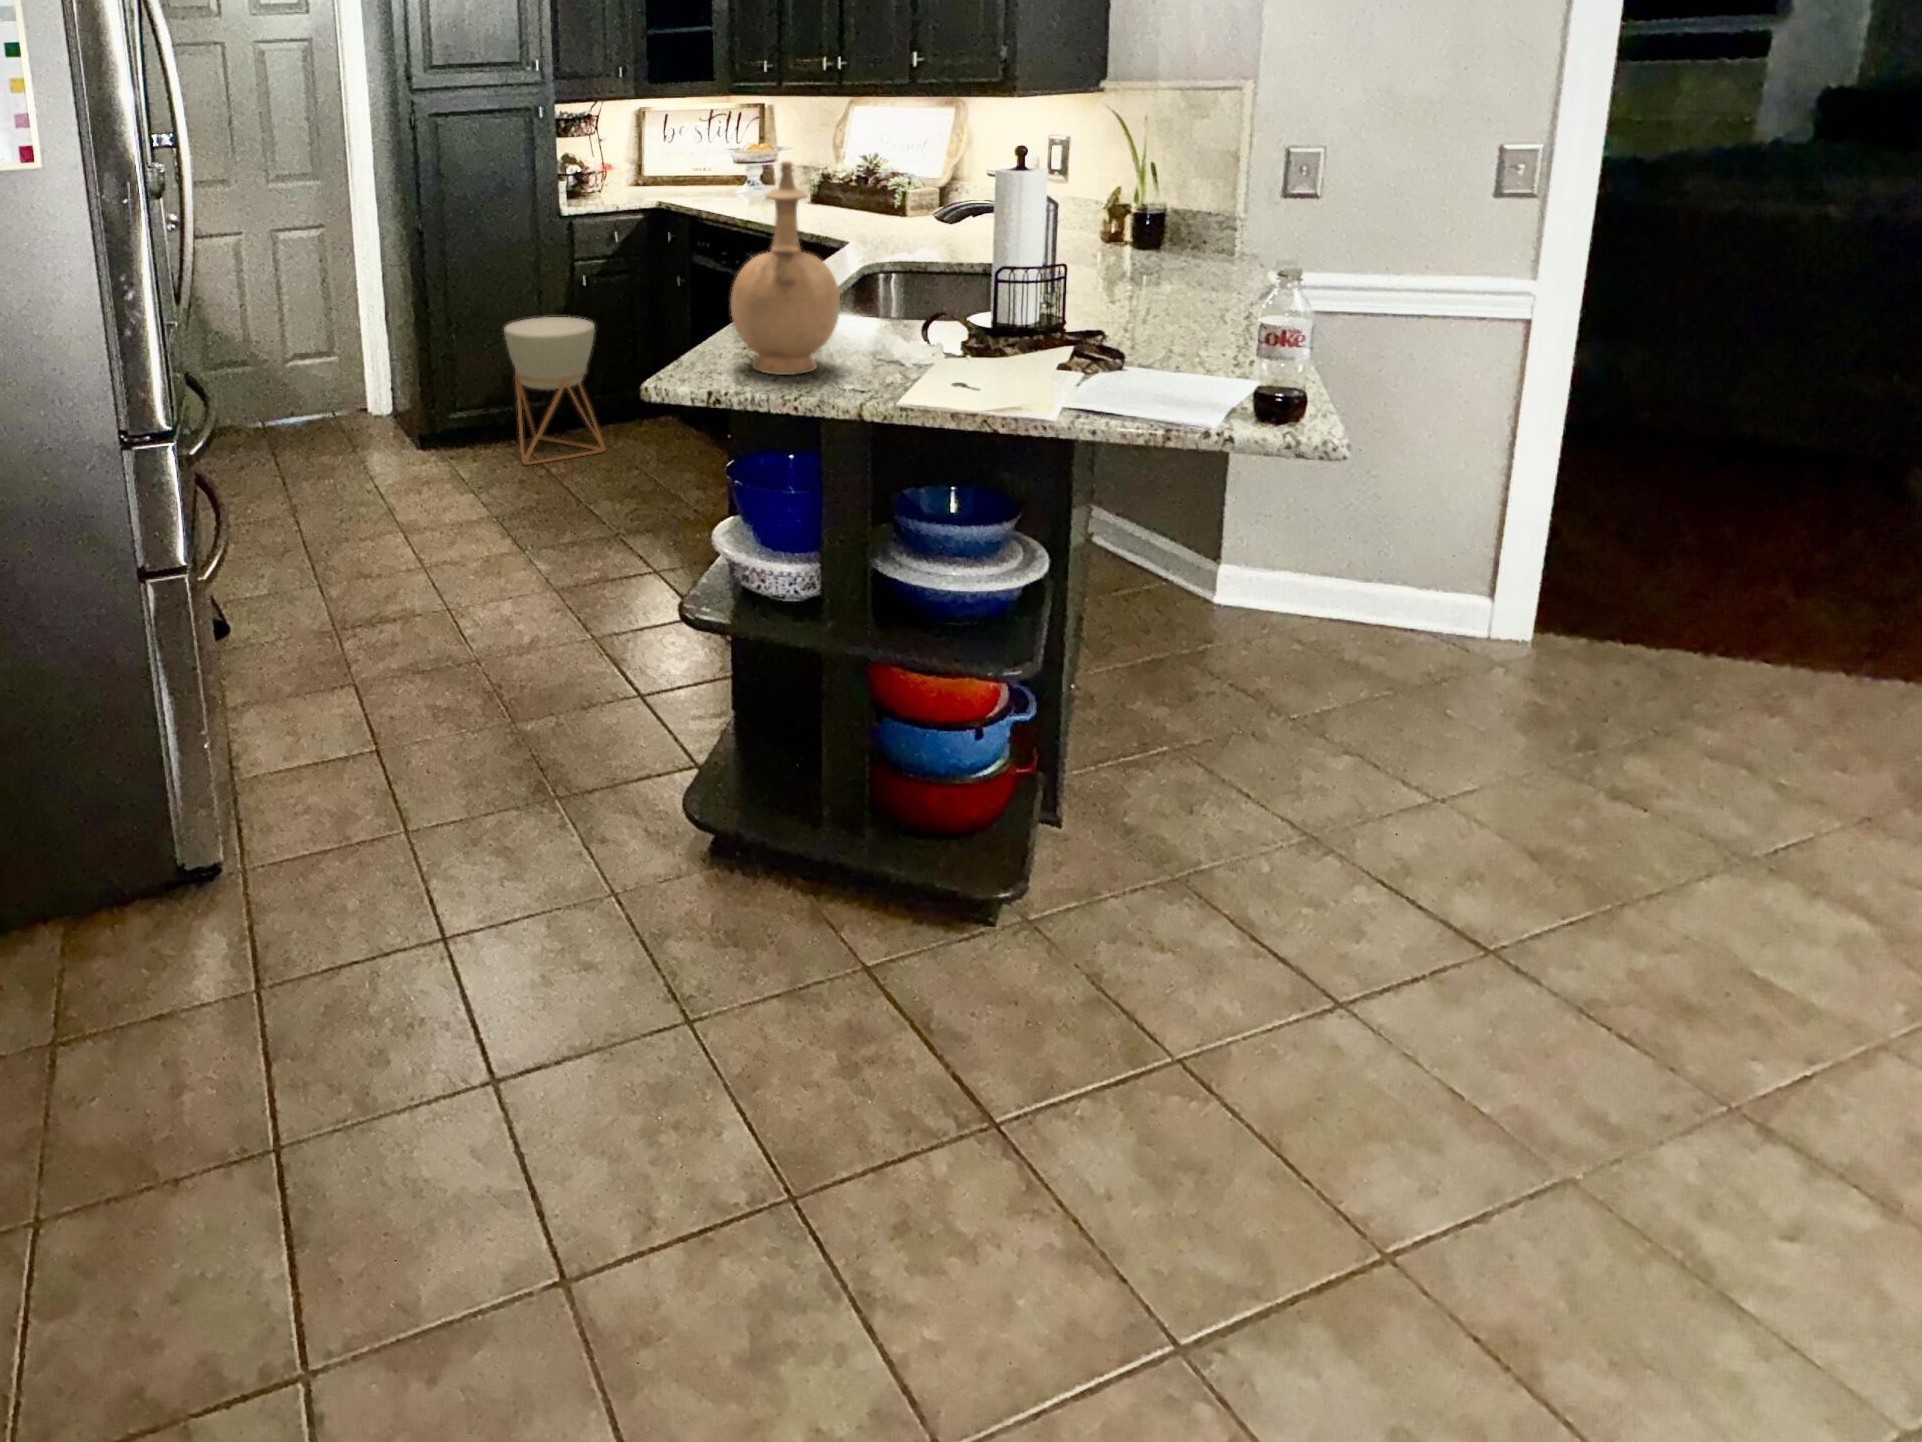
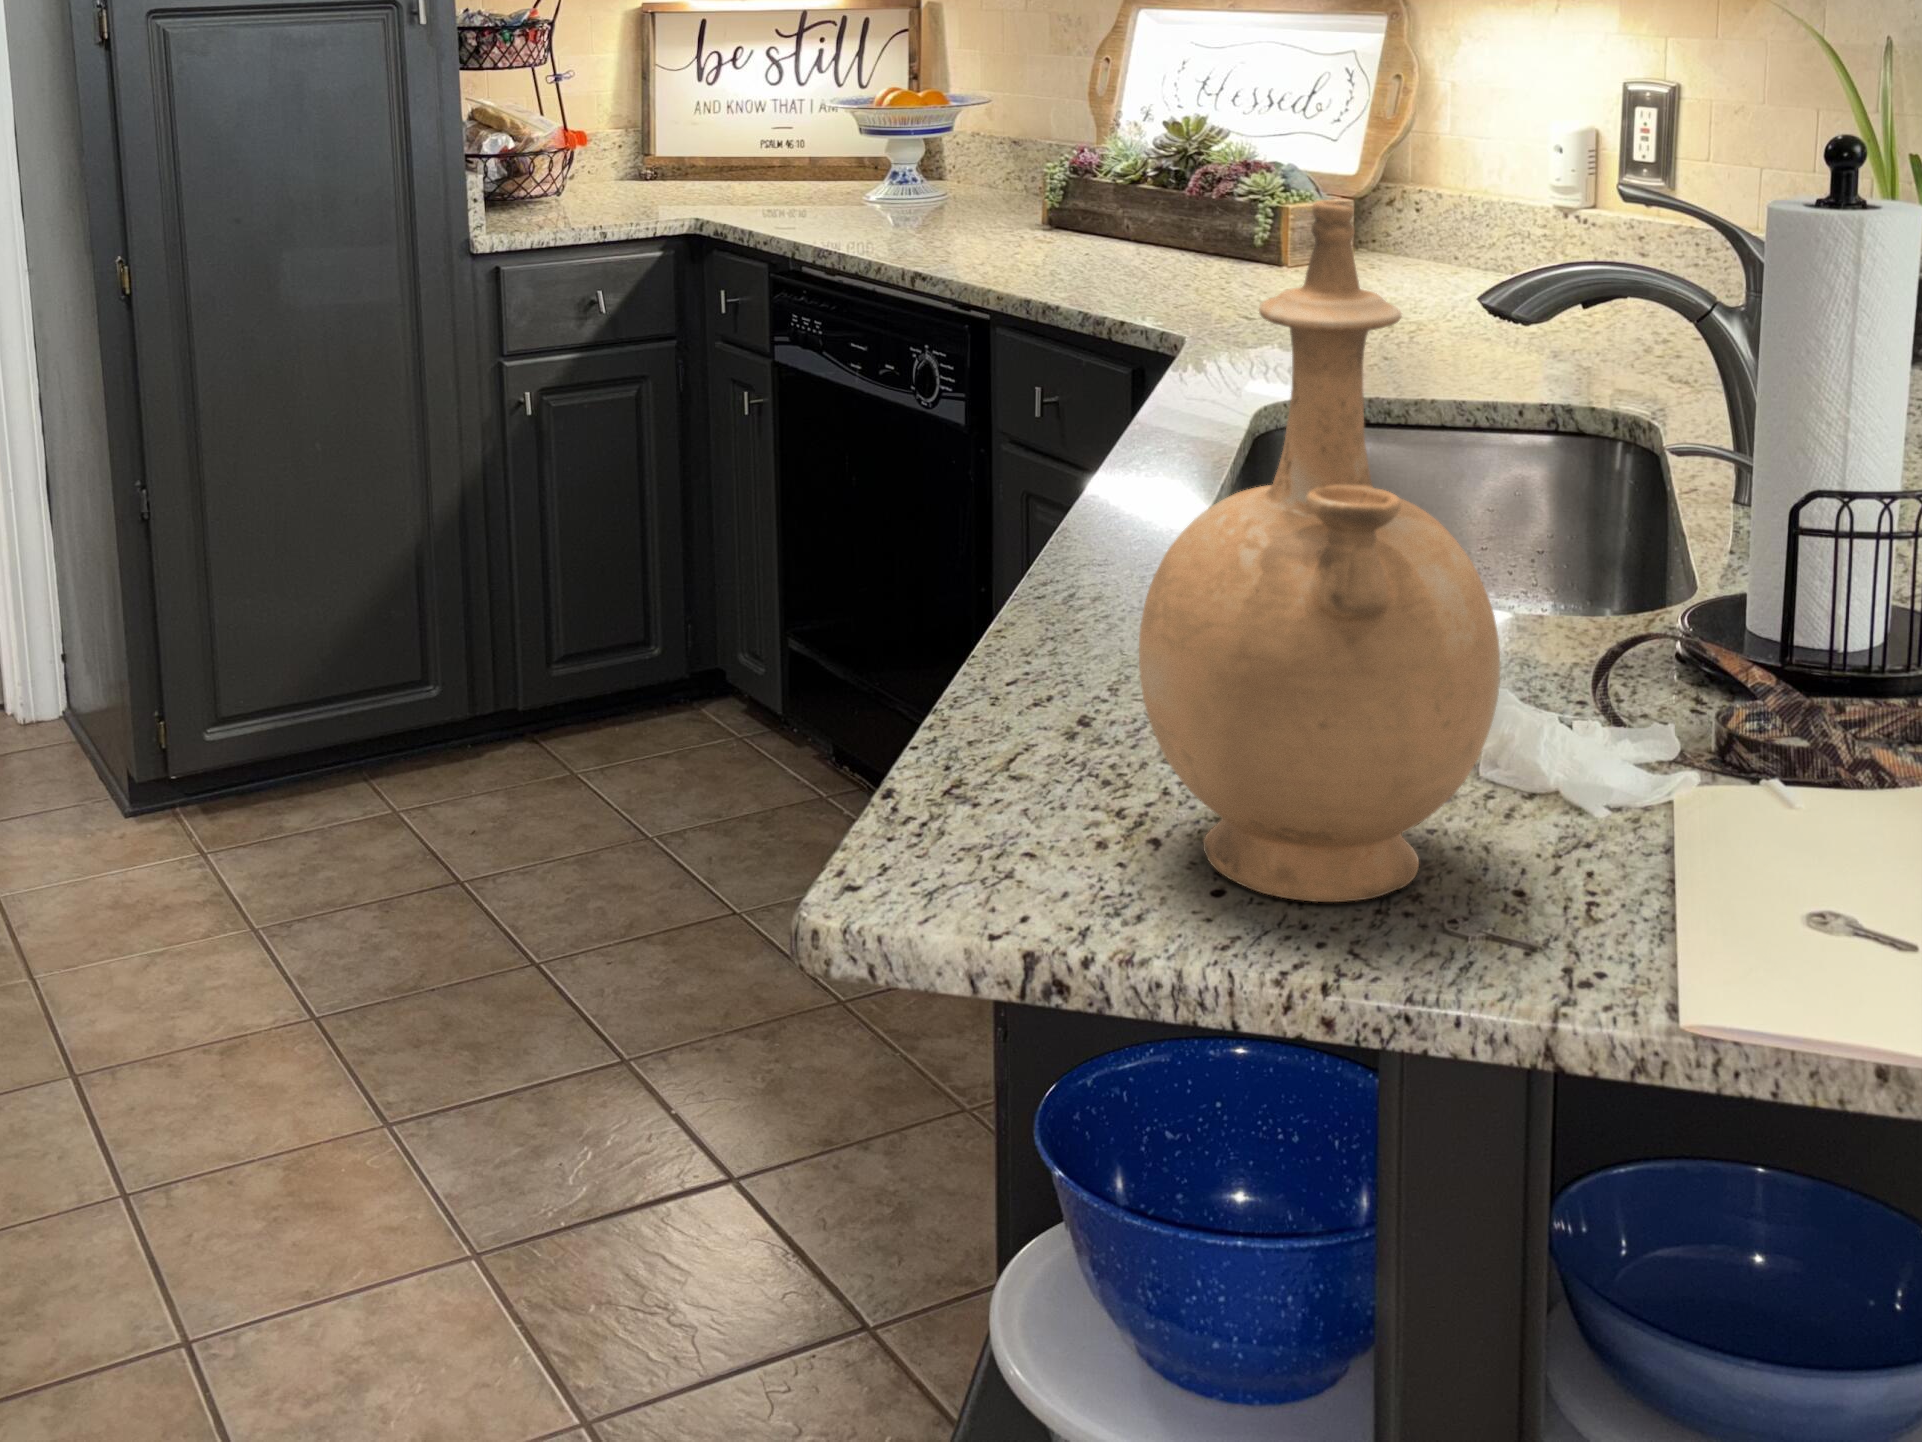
planter: present [504,317,605,465] -> none [337,498,587,870]

